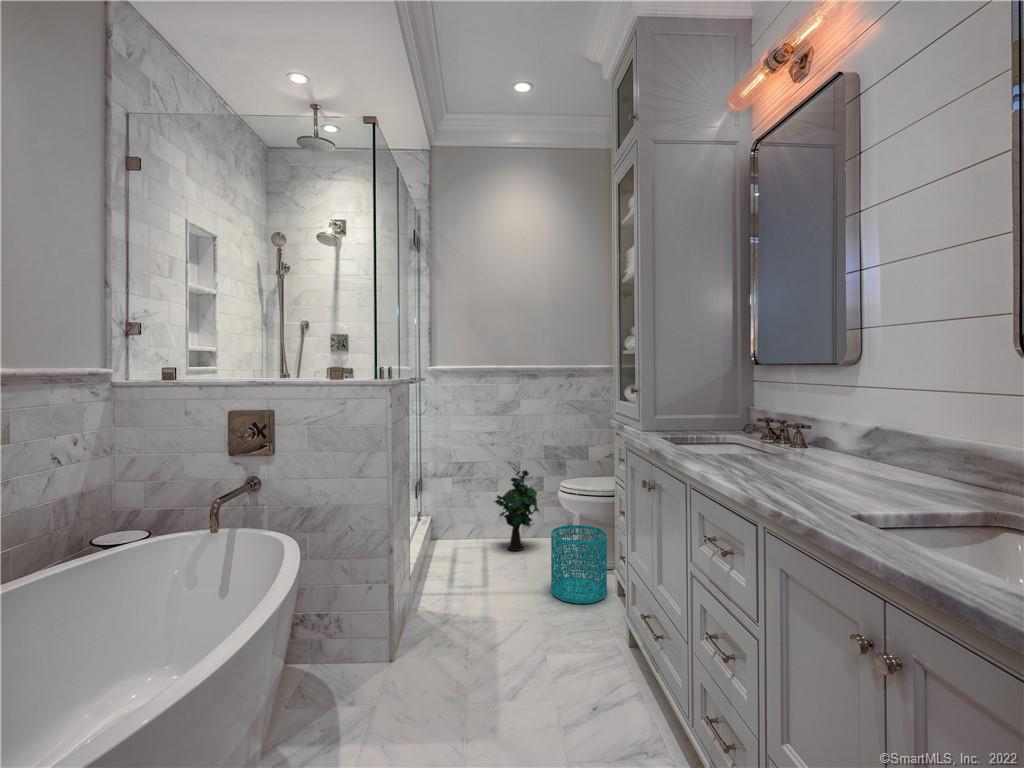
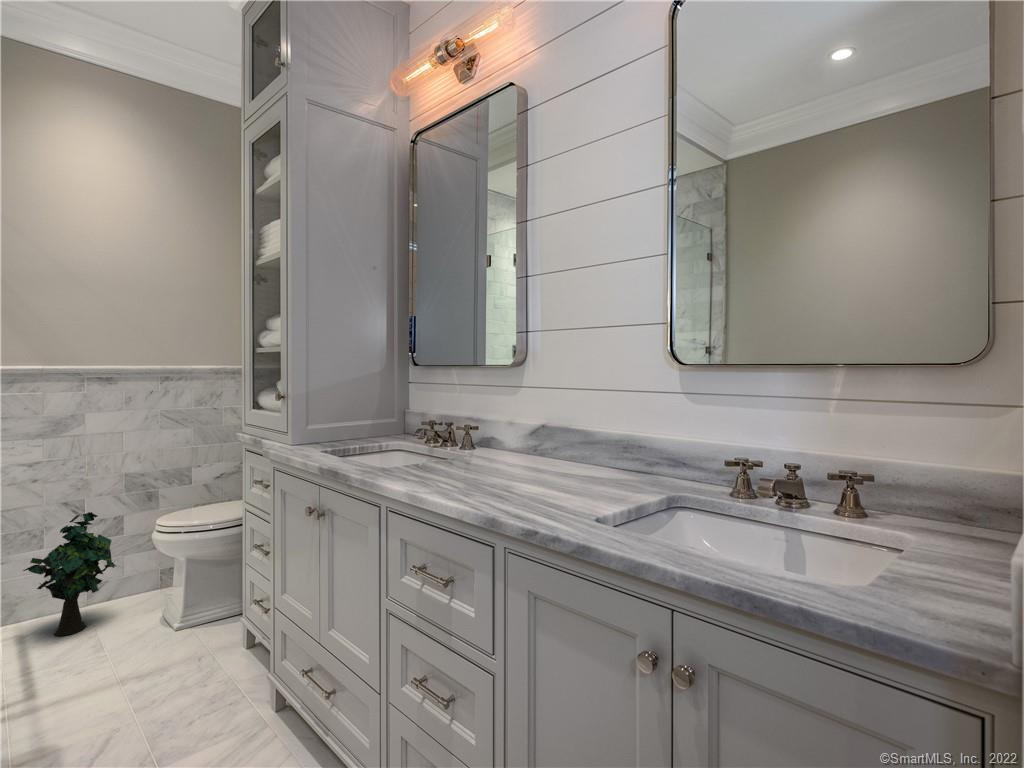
wastebasket: present [551,525,607,603] -> none [144,570,233,685]

